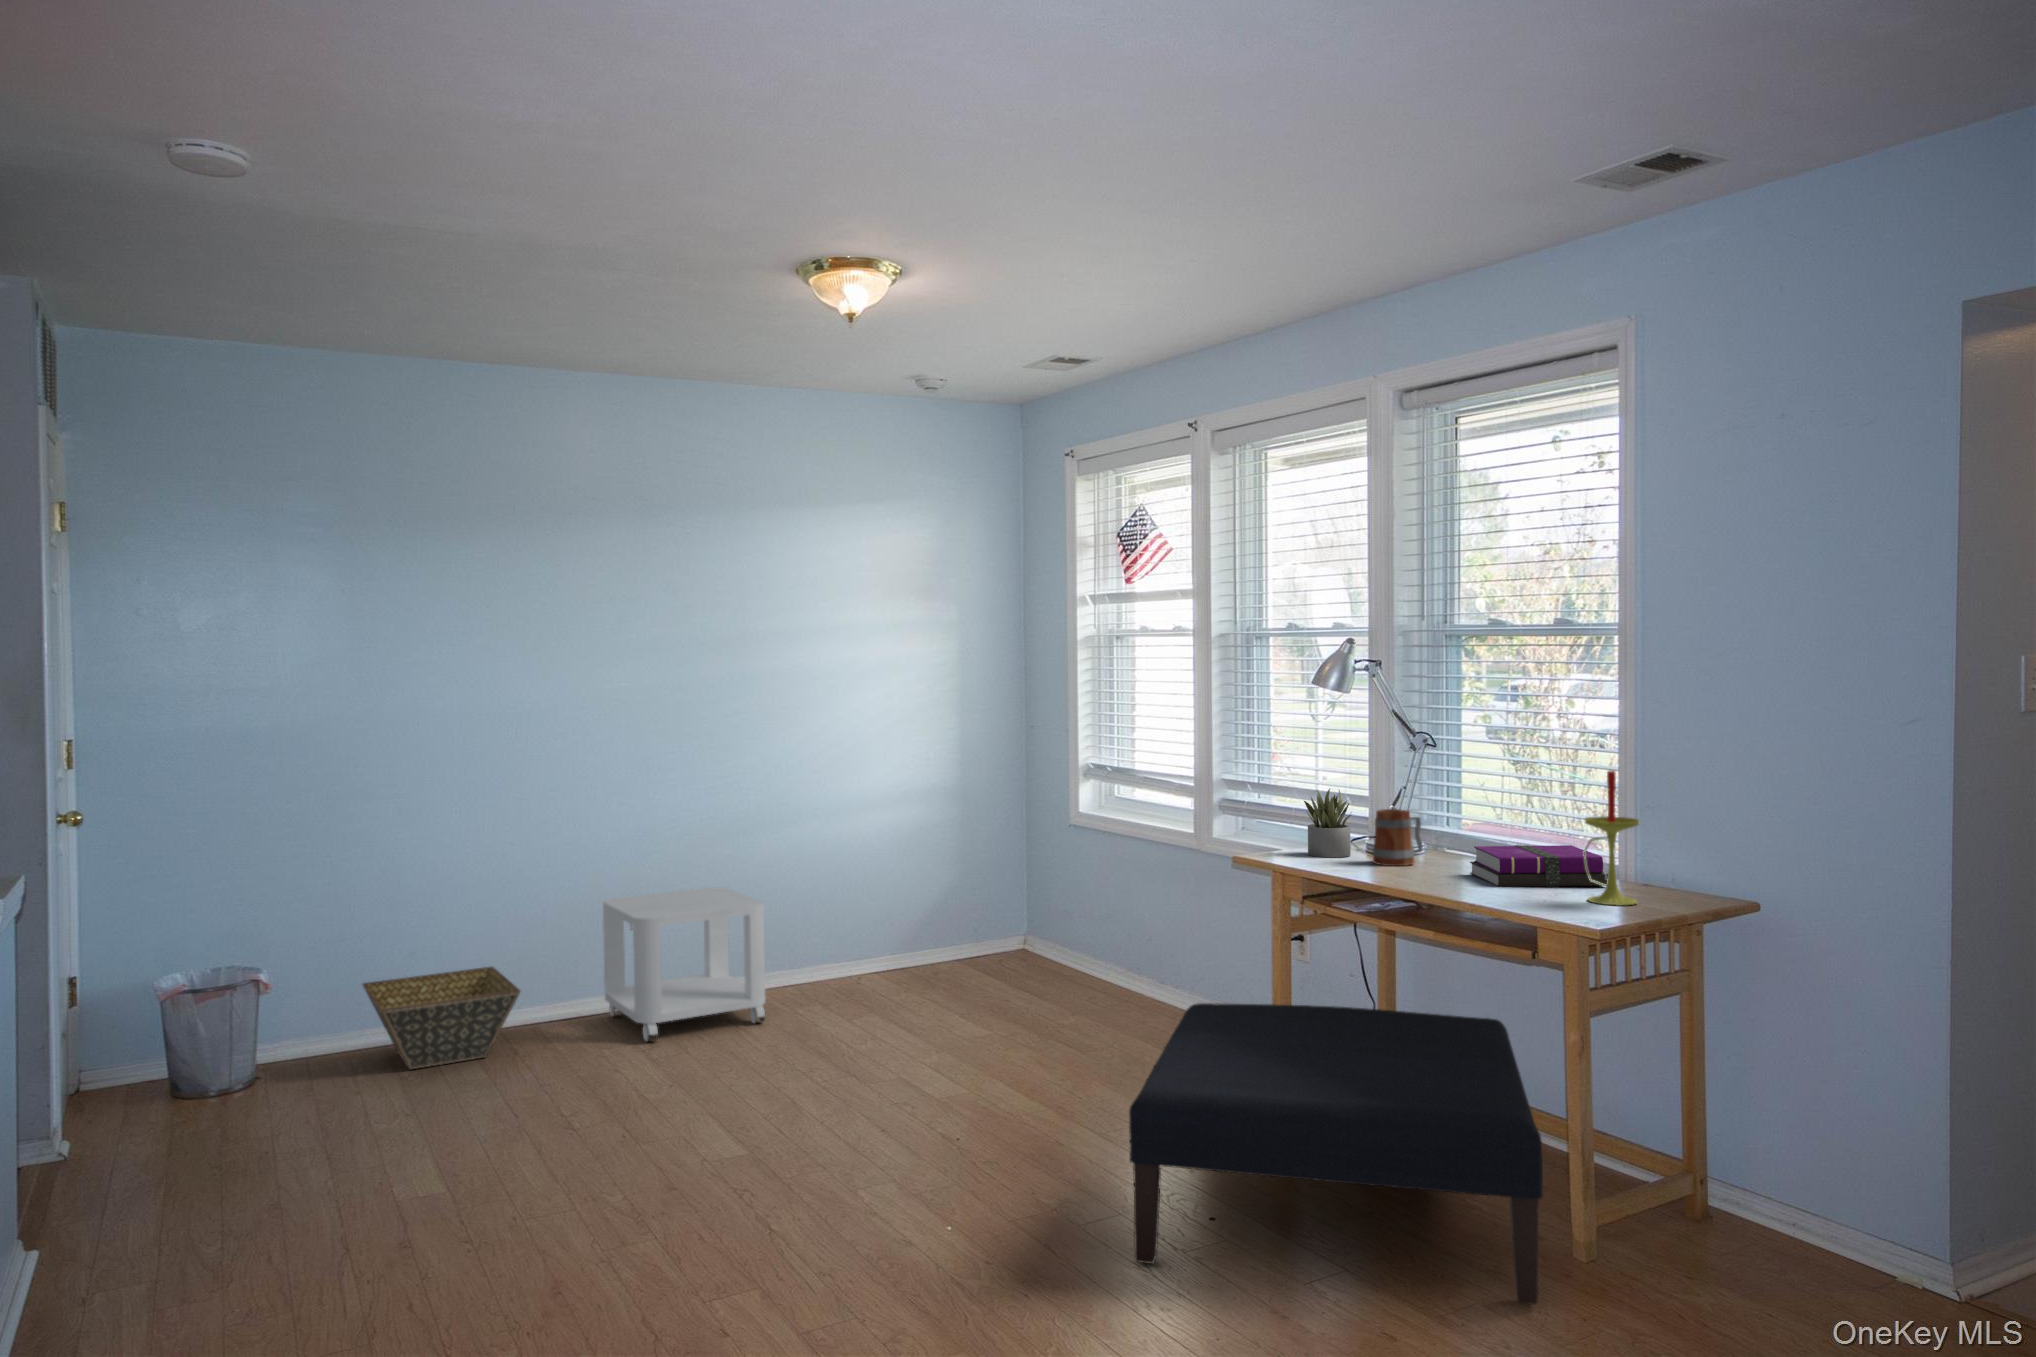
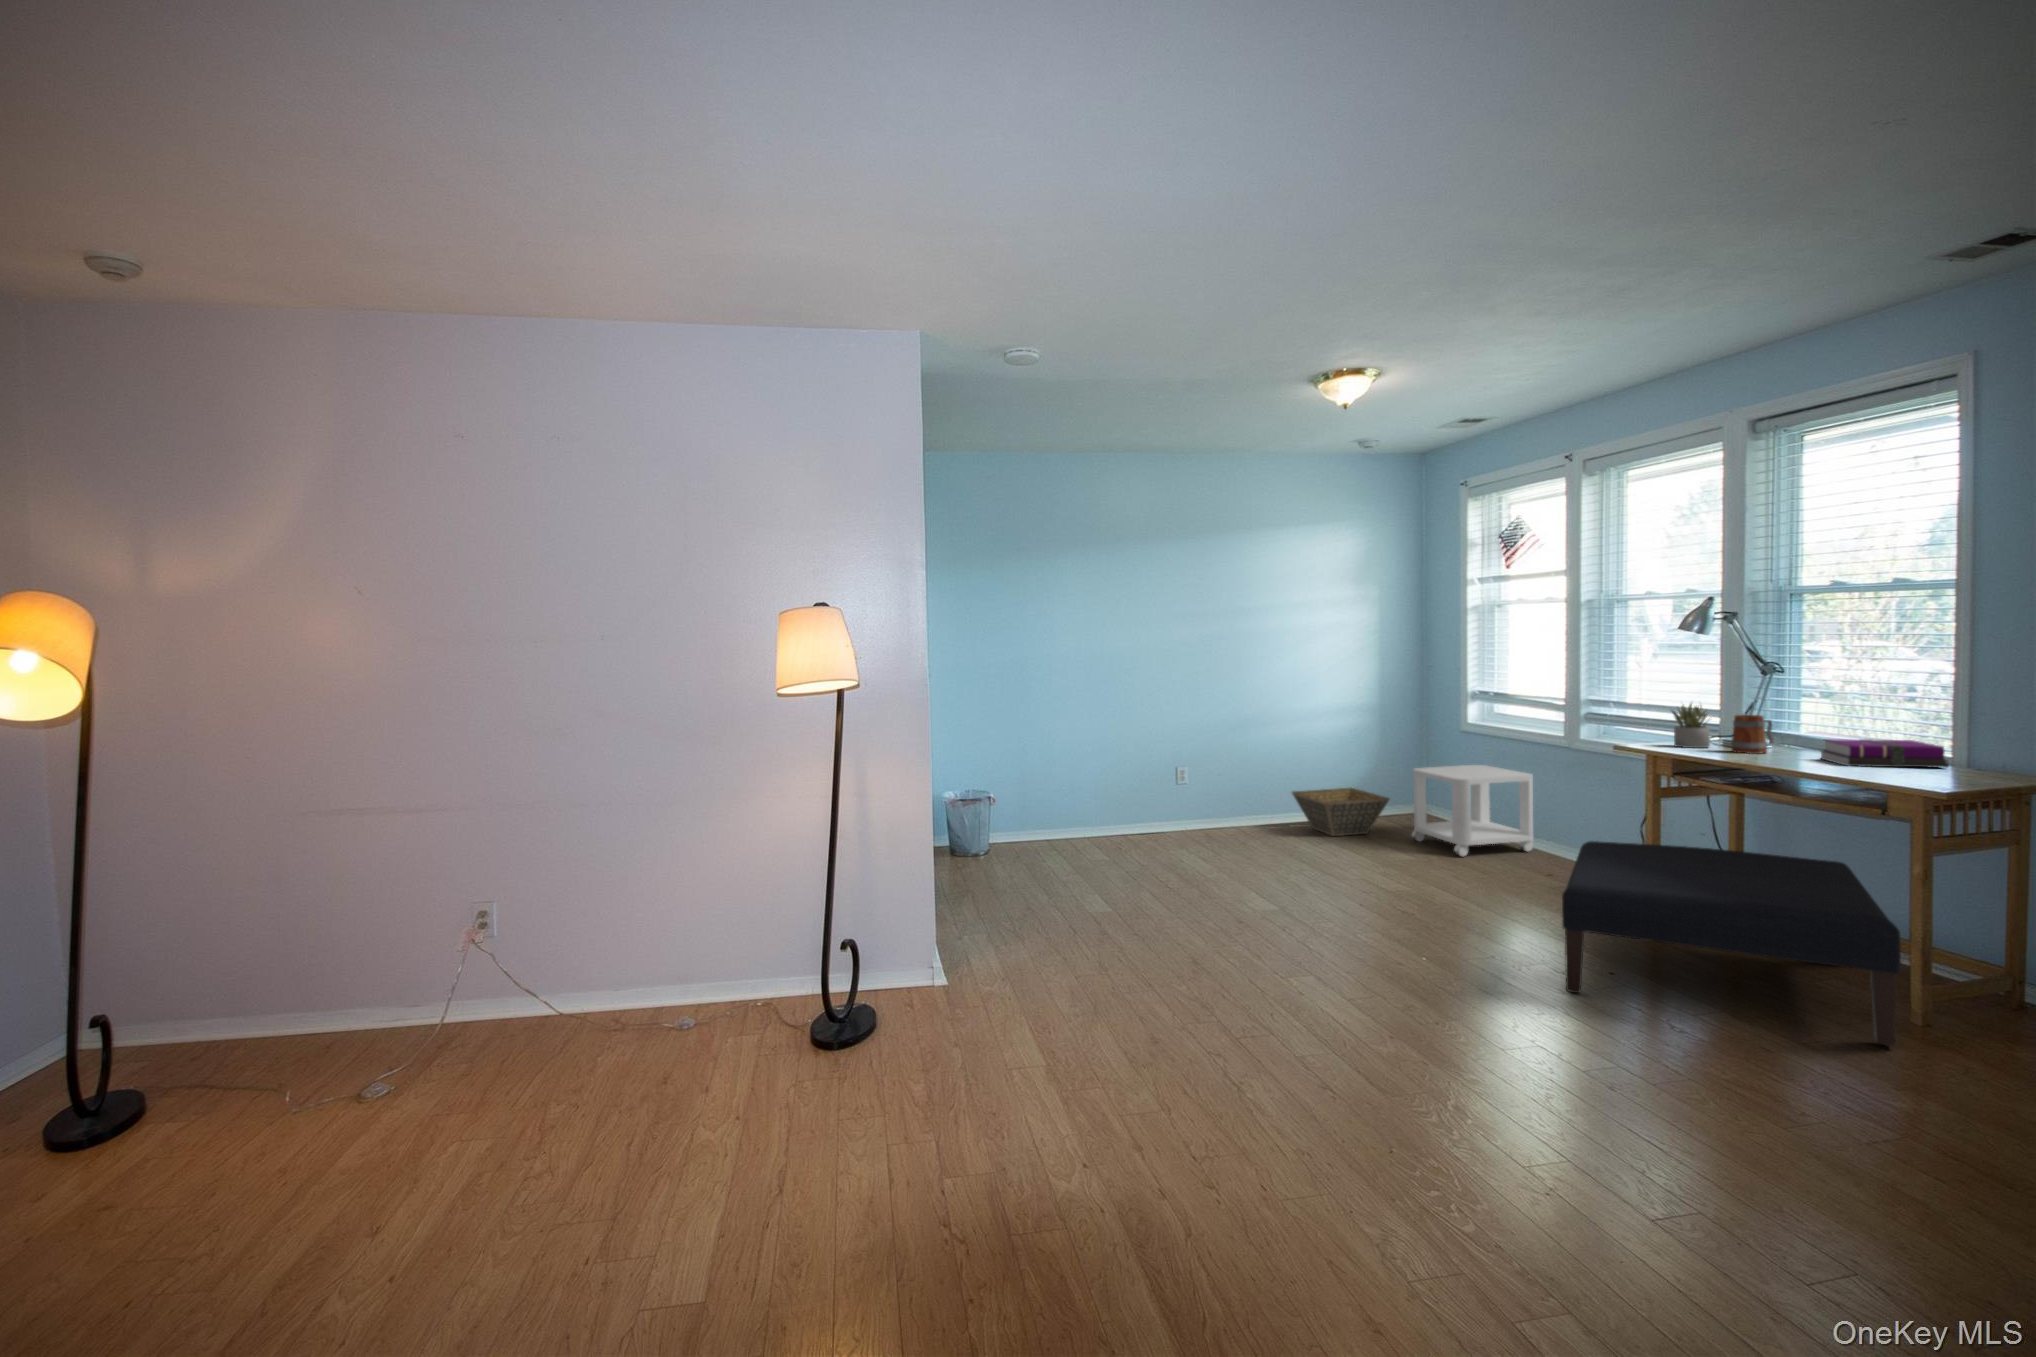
candle: present [1583,771,1639,906] -> none [1931,679,1985,778]
side table: present [603,888,765,1042] -> present [1412,765,1533,857]
basket: present [363,967,520,1070] -> present [1292,788,1389,836]

